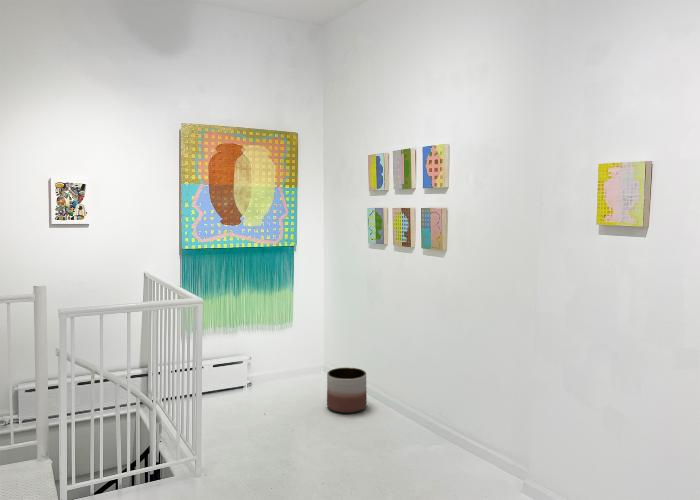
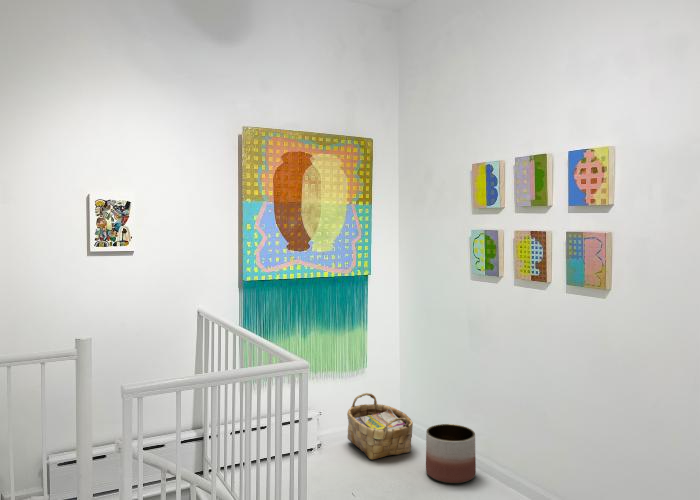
woven basket: none [274,344,325,396] -> present [347,393,413,460]

